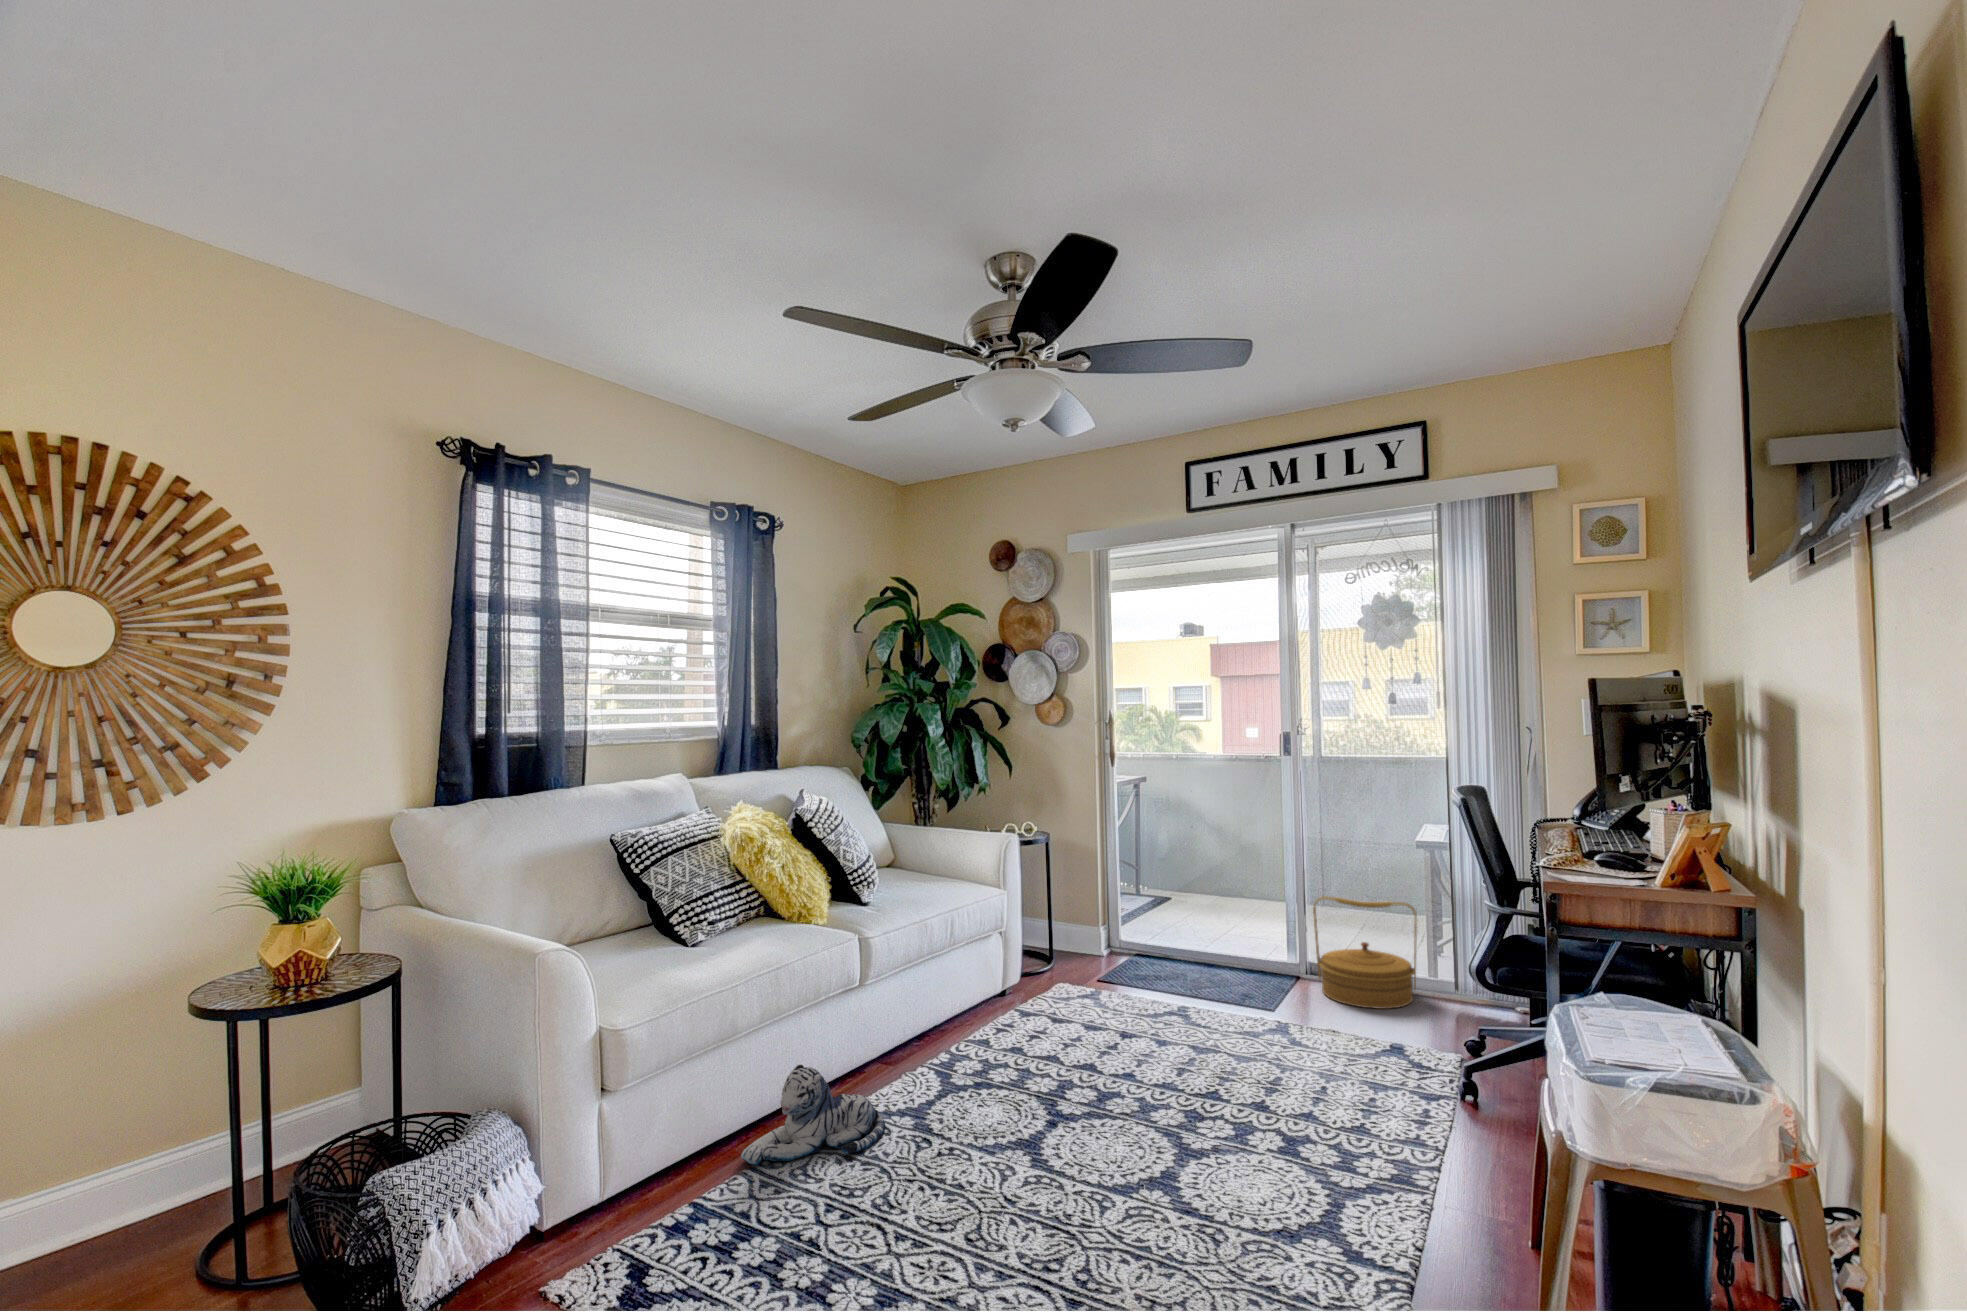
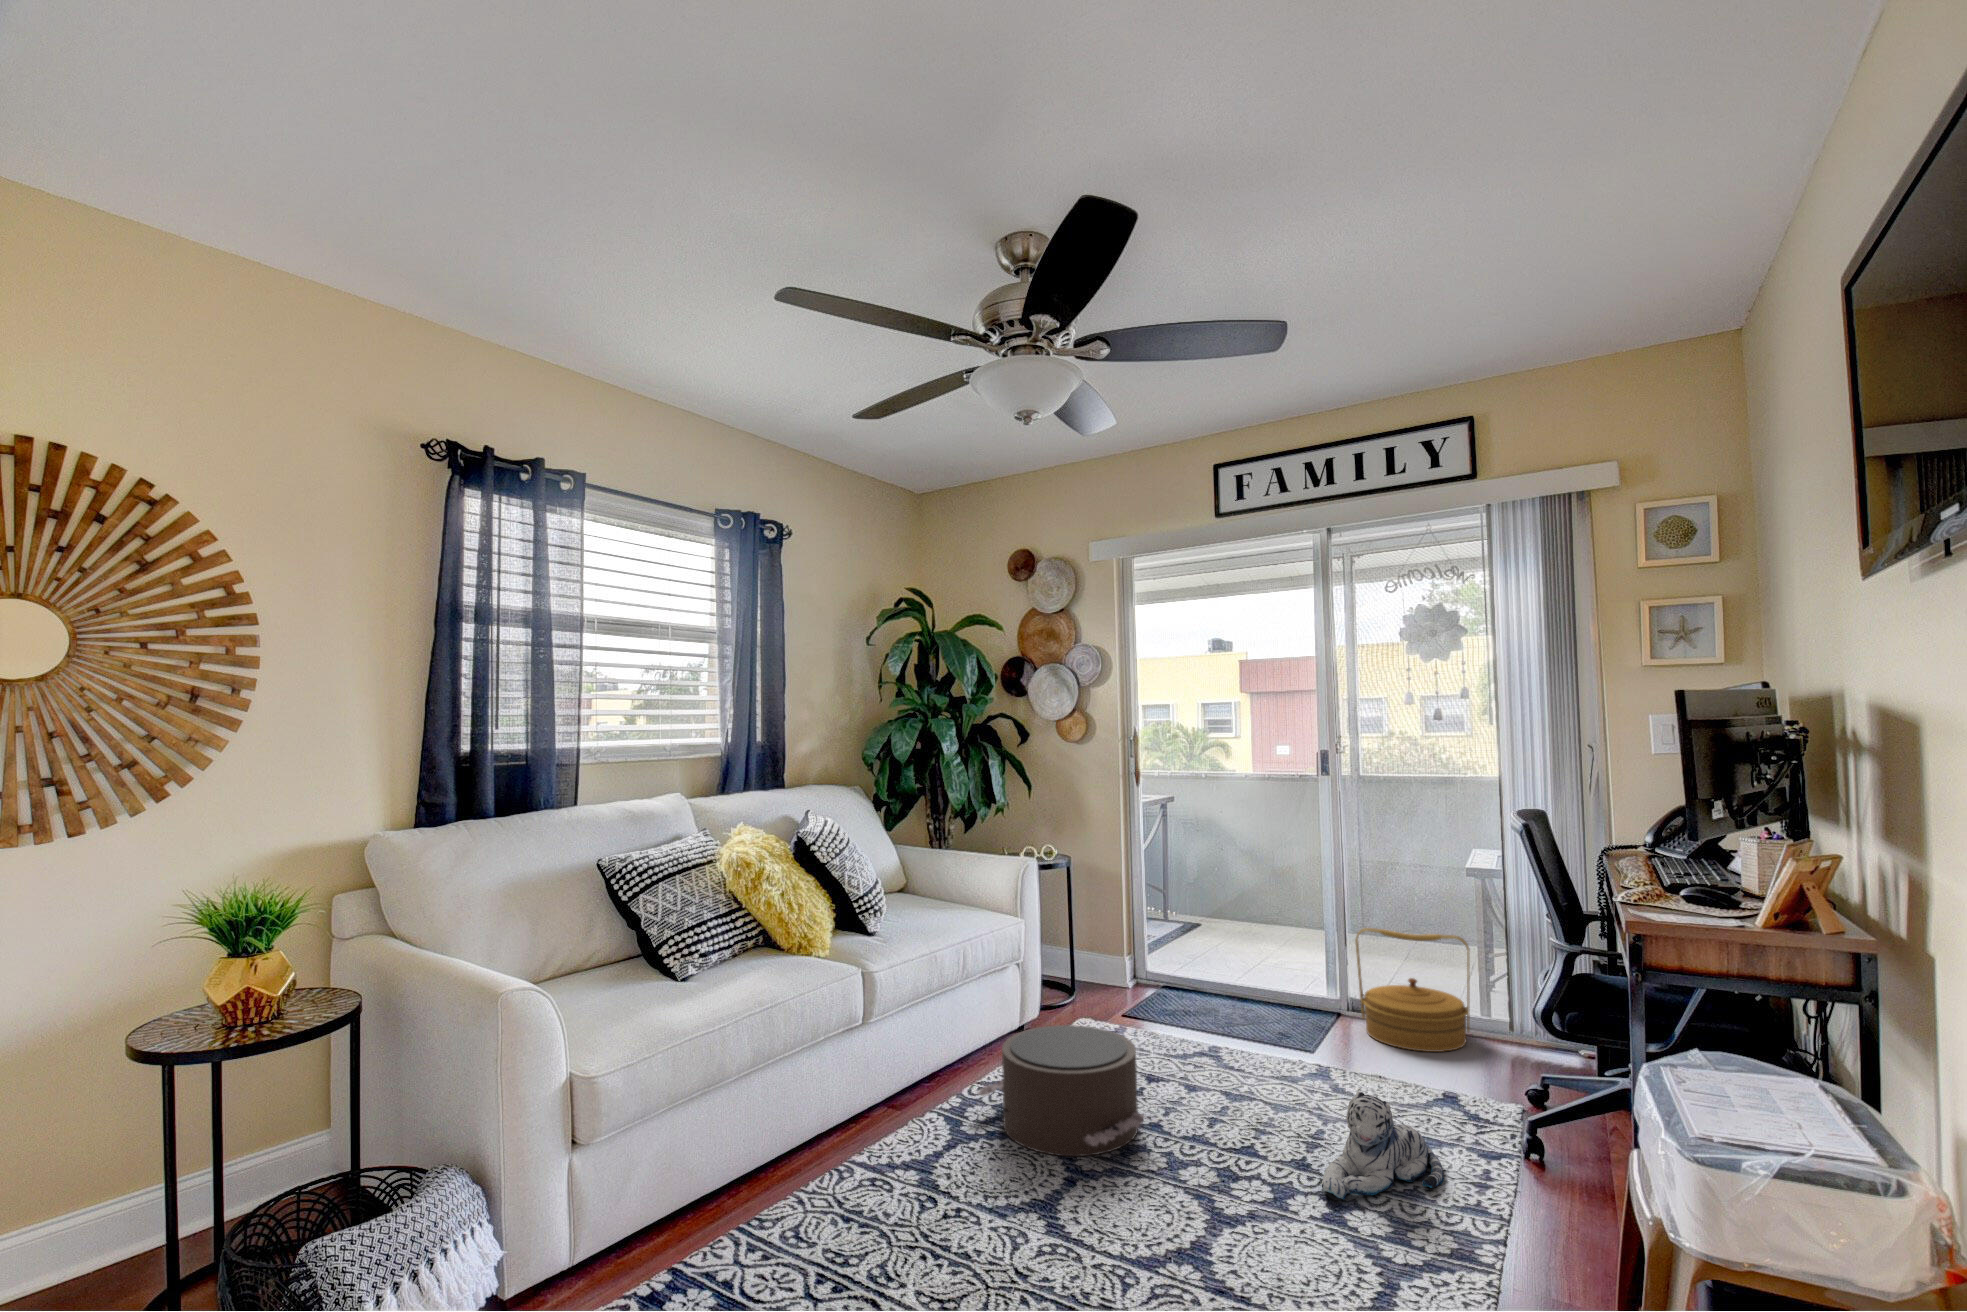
pouf: none [964,986,1124,1103] -> present [977,1025,1145,1156]
plush toy: present [741,1064,886,1165] -> present [1322,1091,1444,1199]

